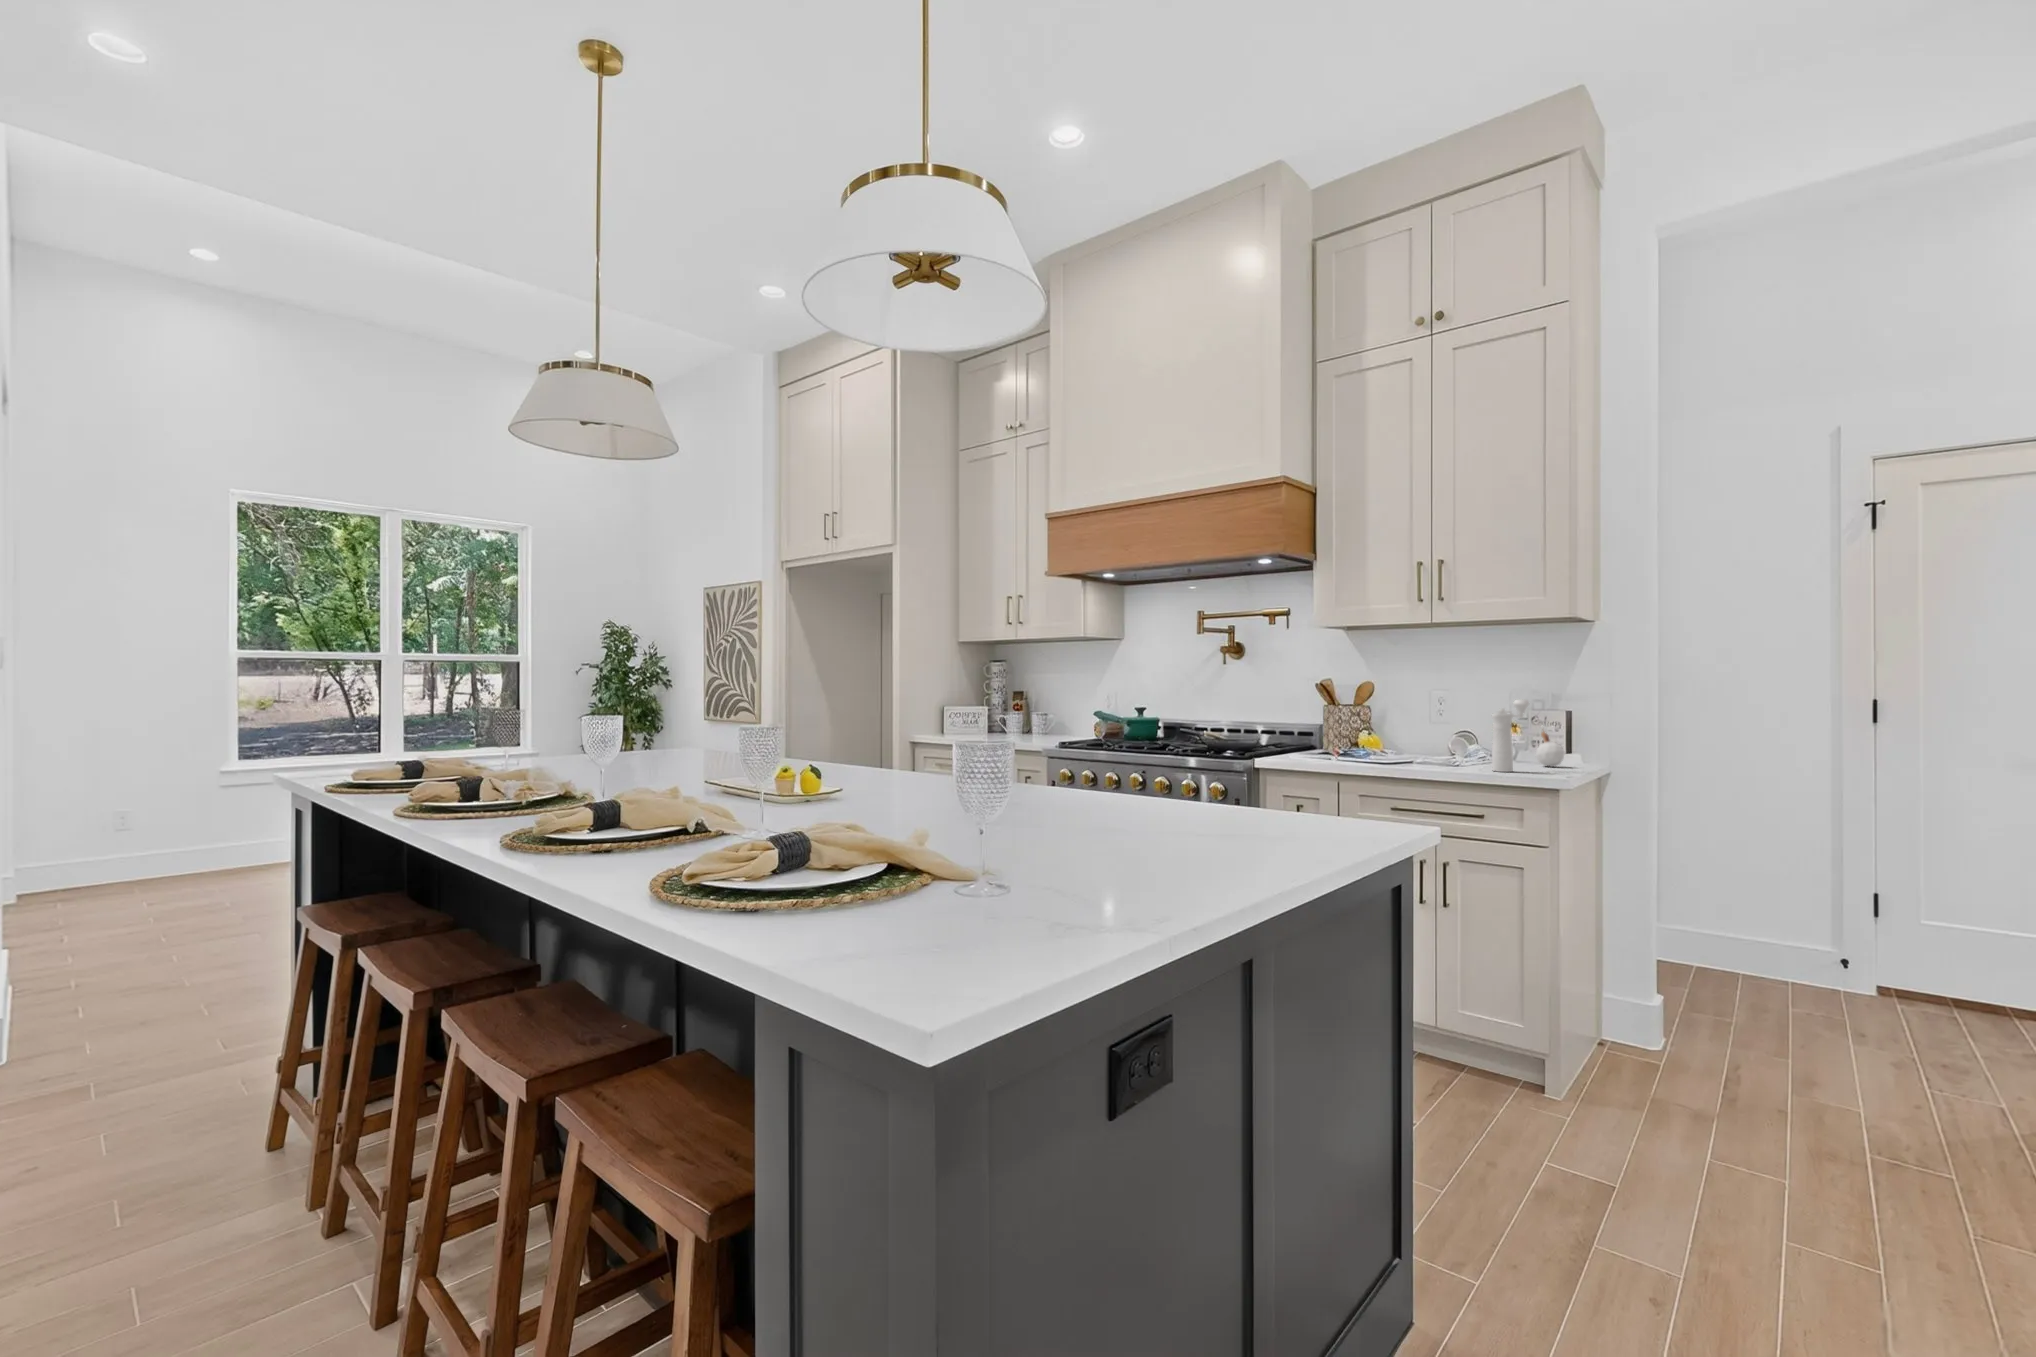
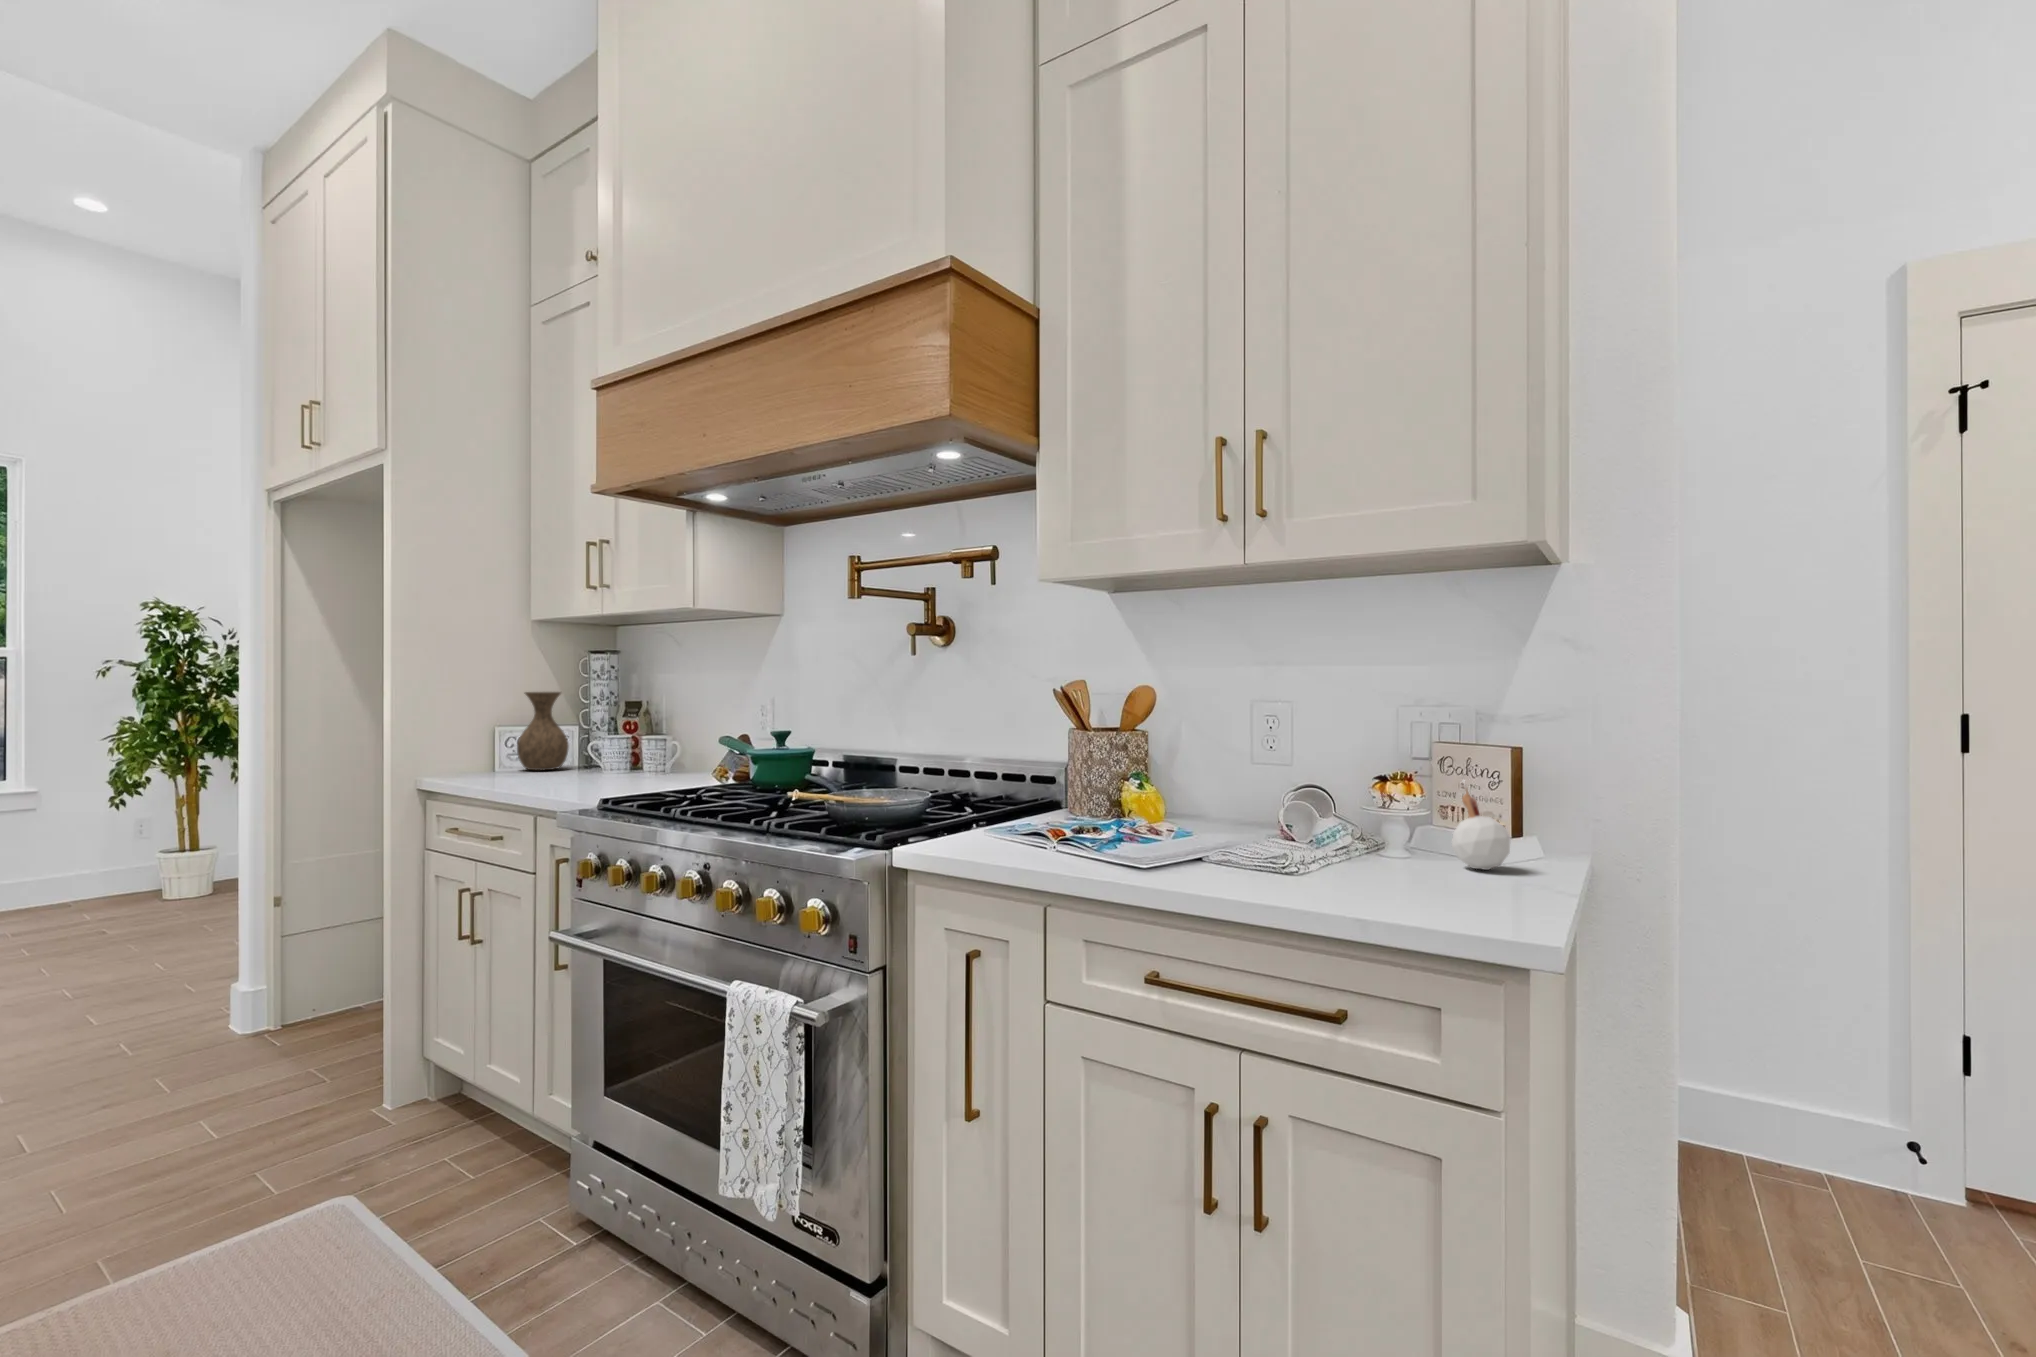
vase: none [961,686,988,732] -> present [517,692,569,770]
pepper mill: present [1492,700,1529,772] -> none [1366,730,1446,906]

